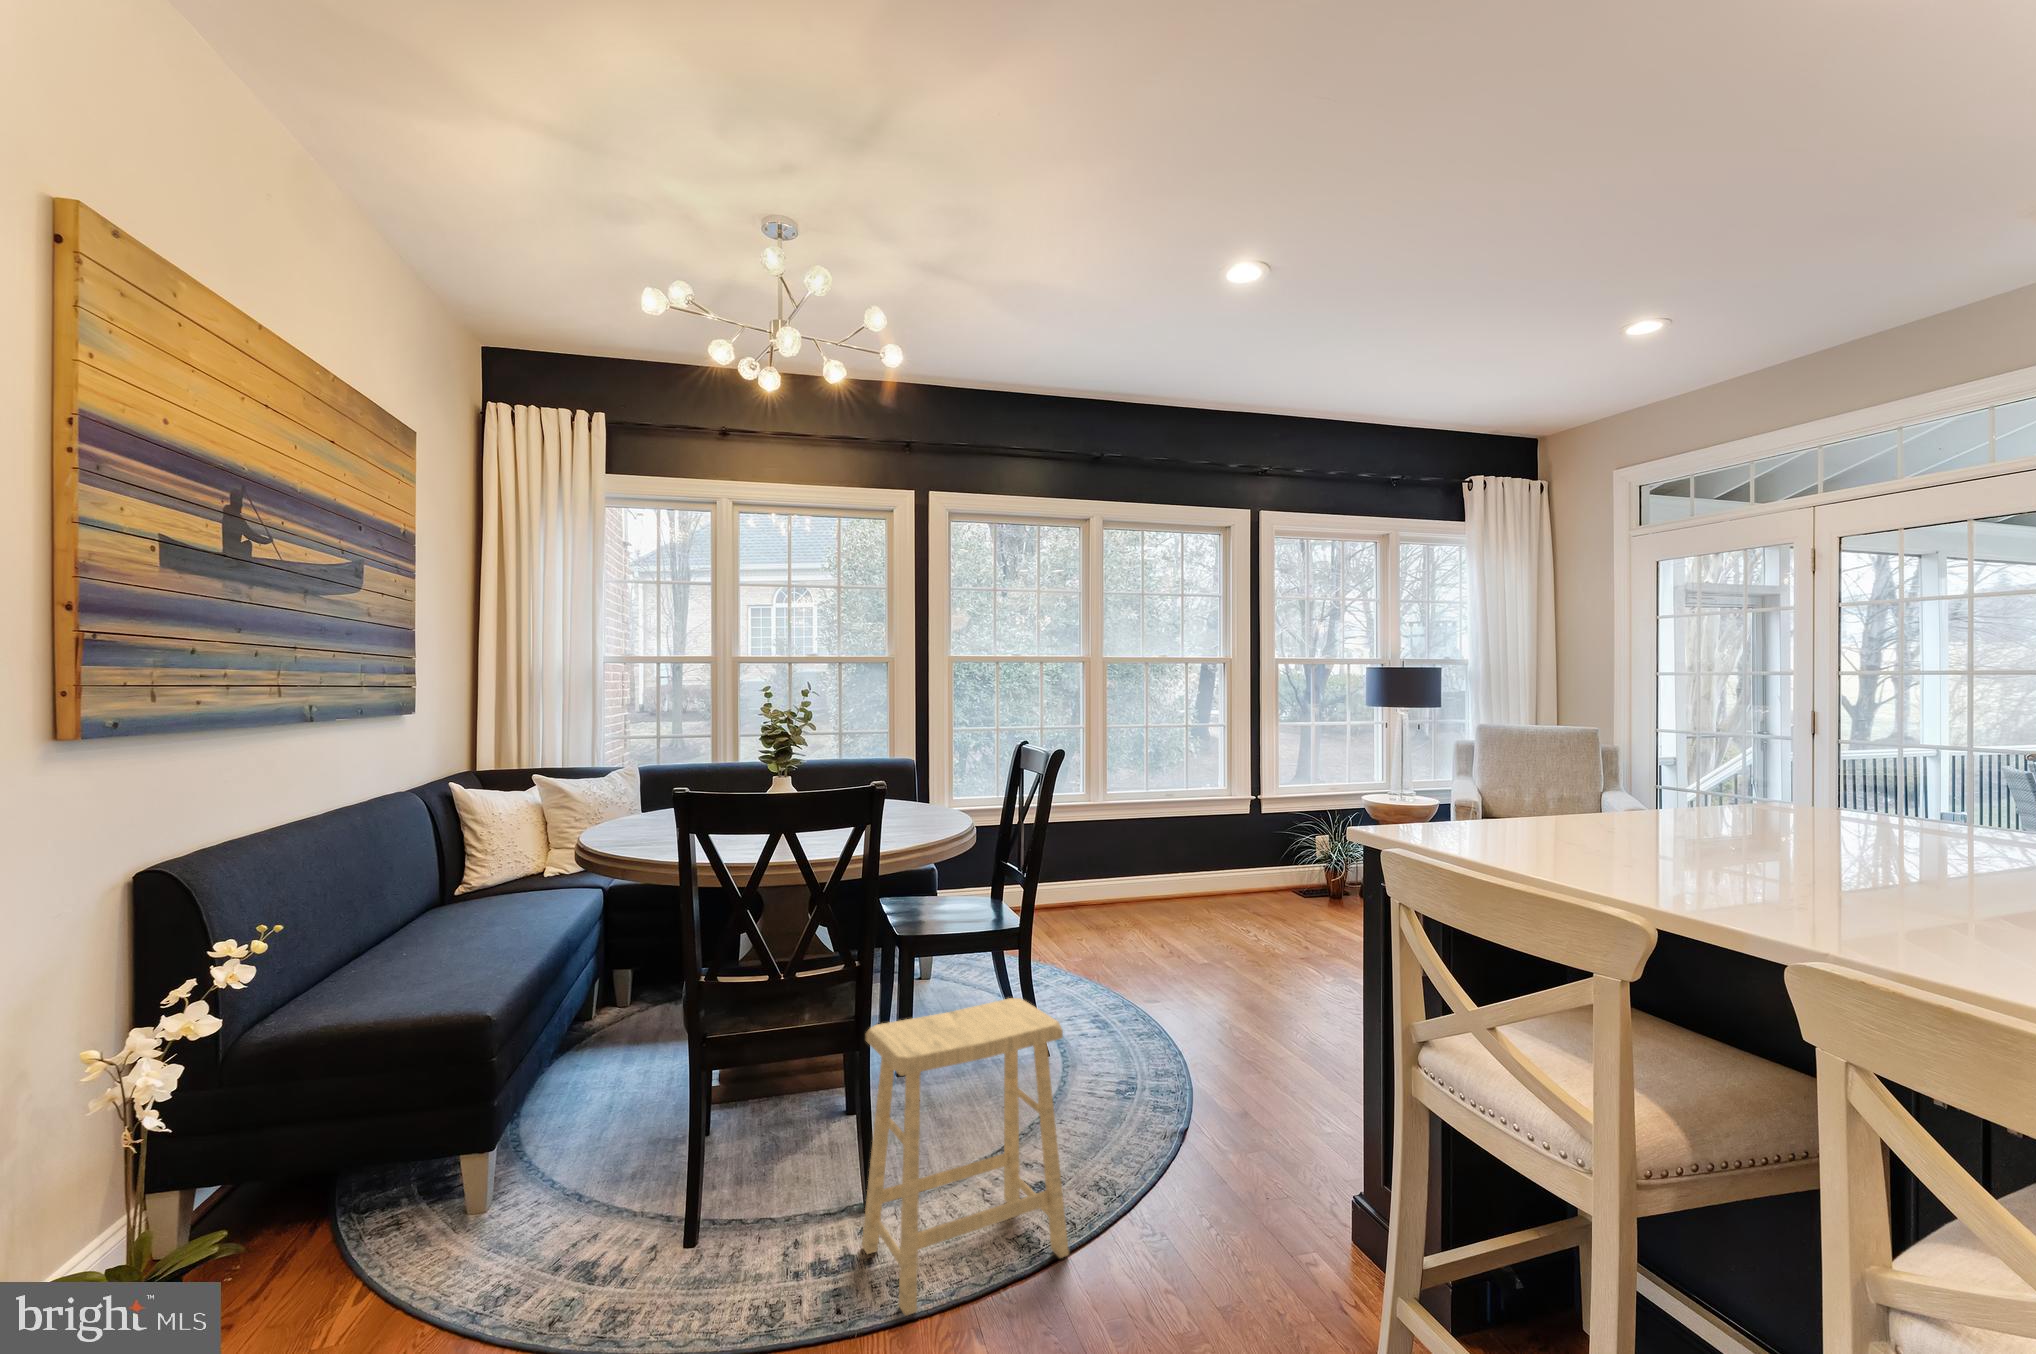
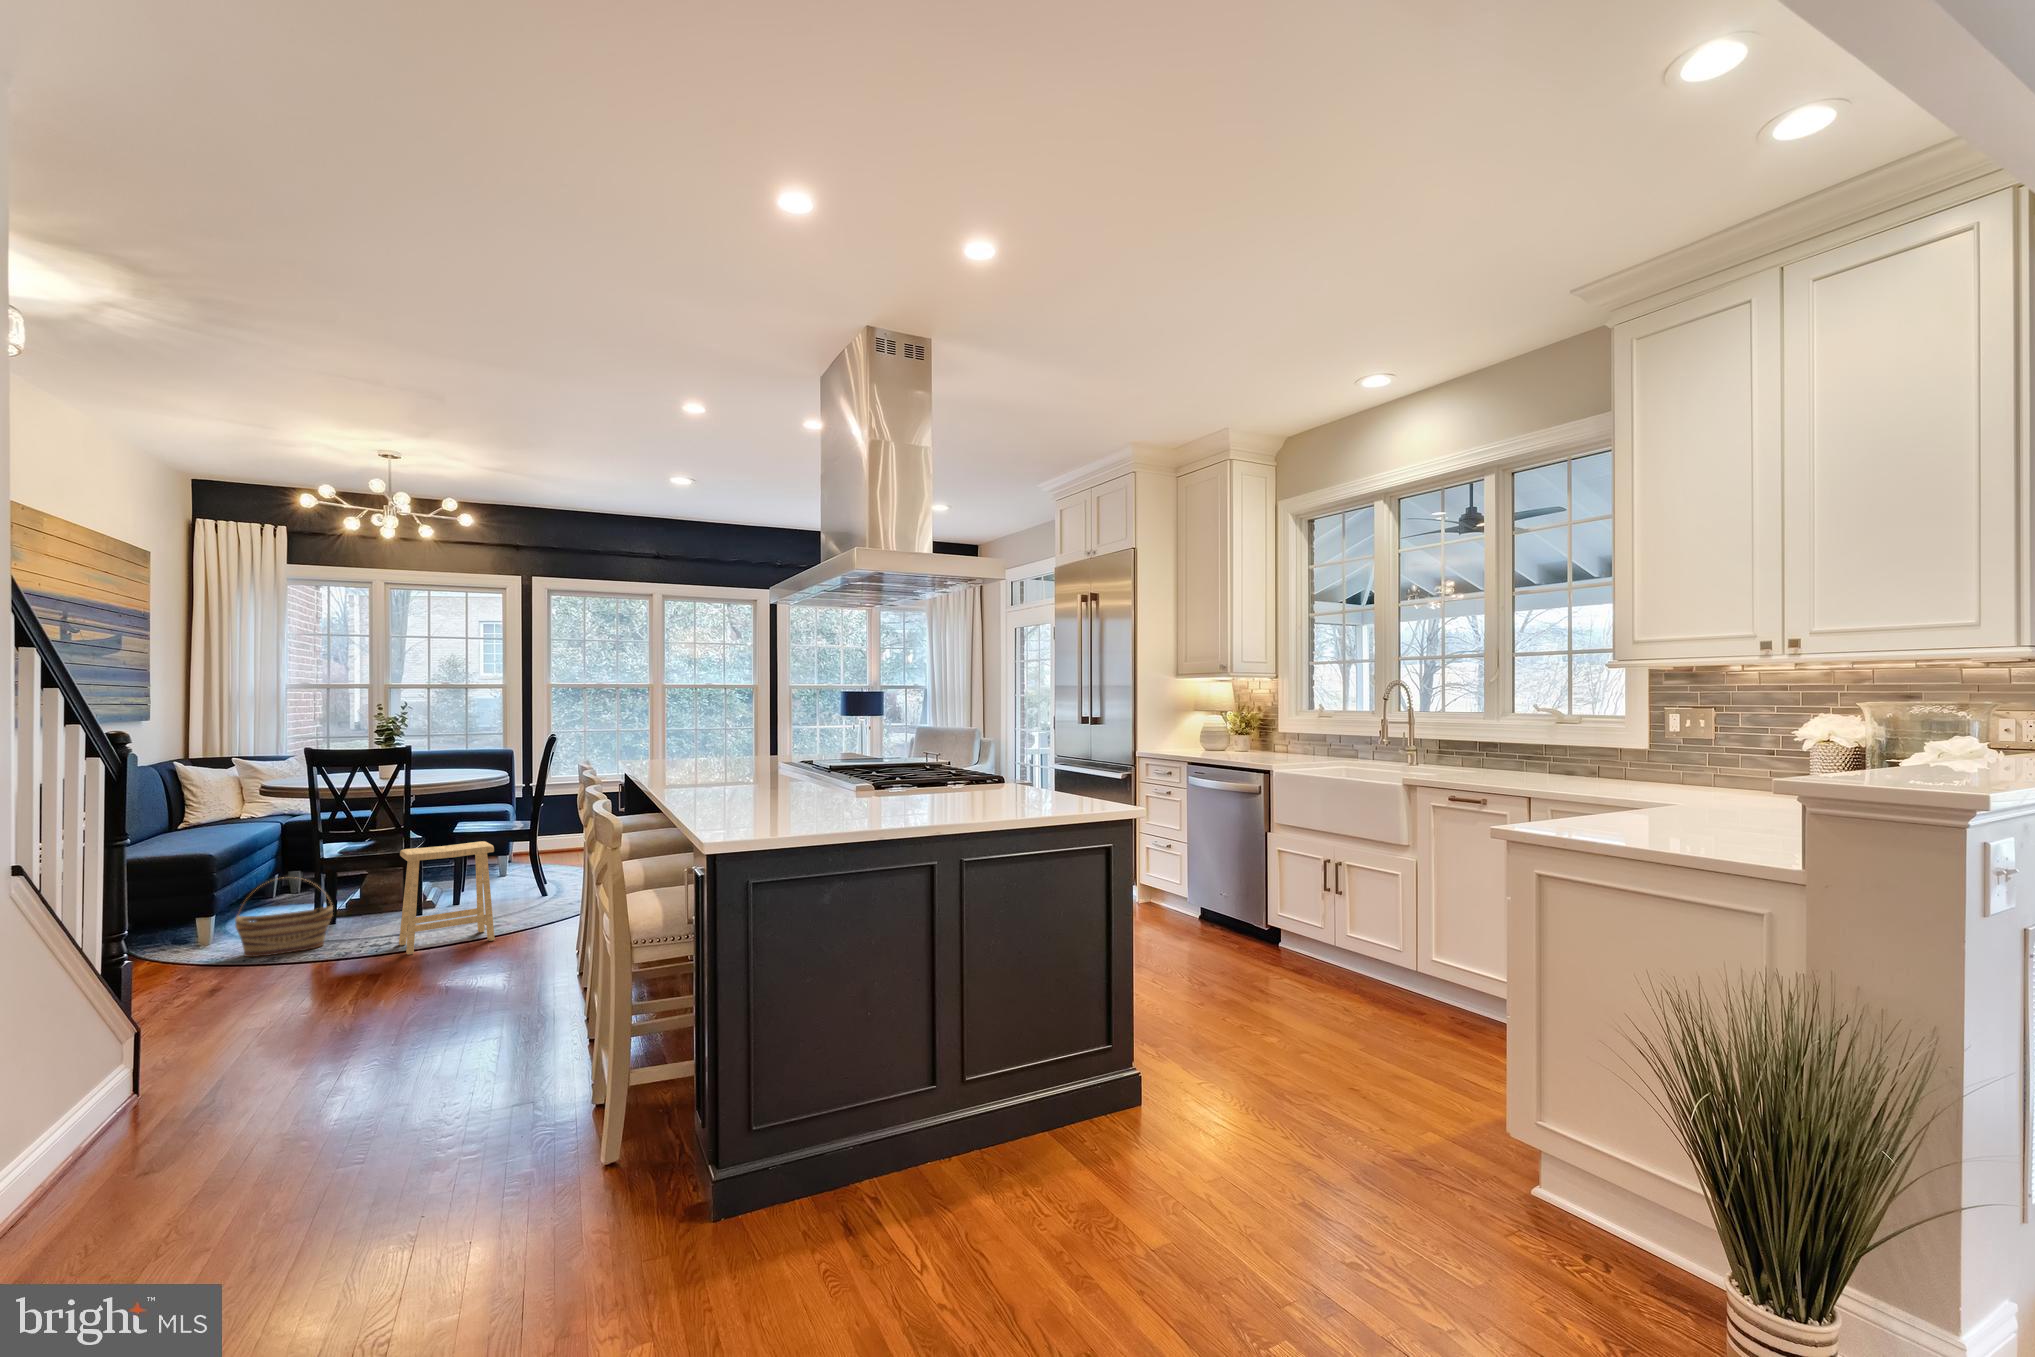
basket: none [534,1076,722,1273] -> present [235,877,333,957]

